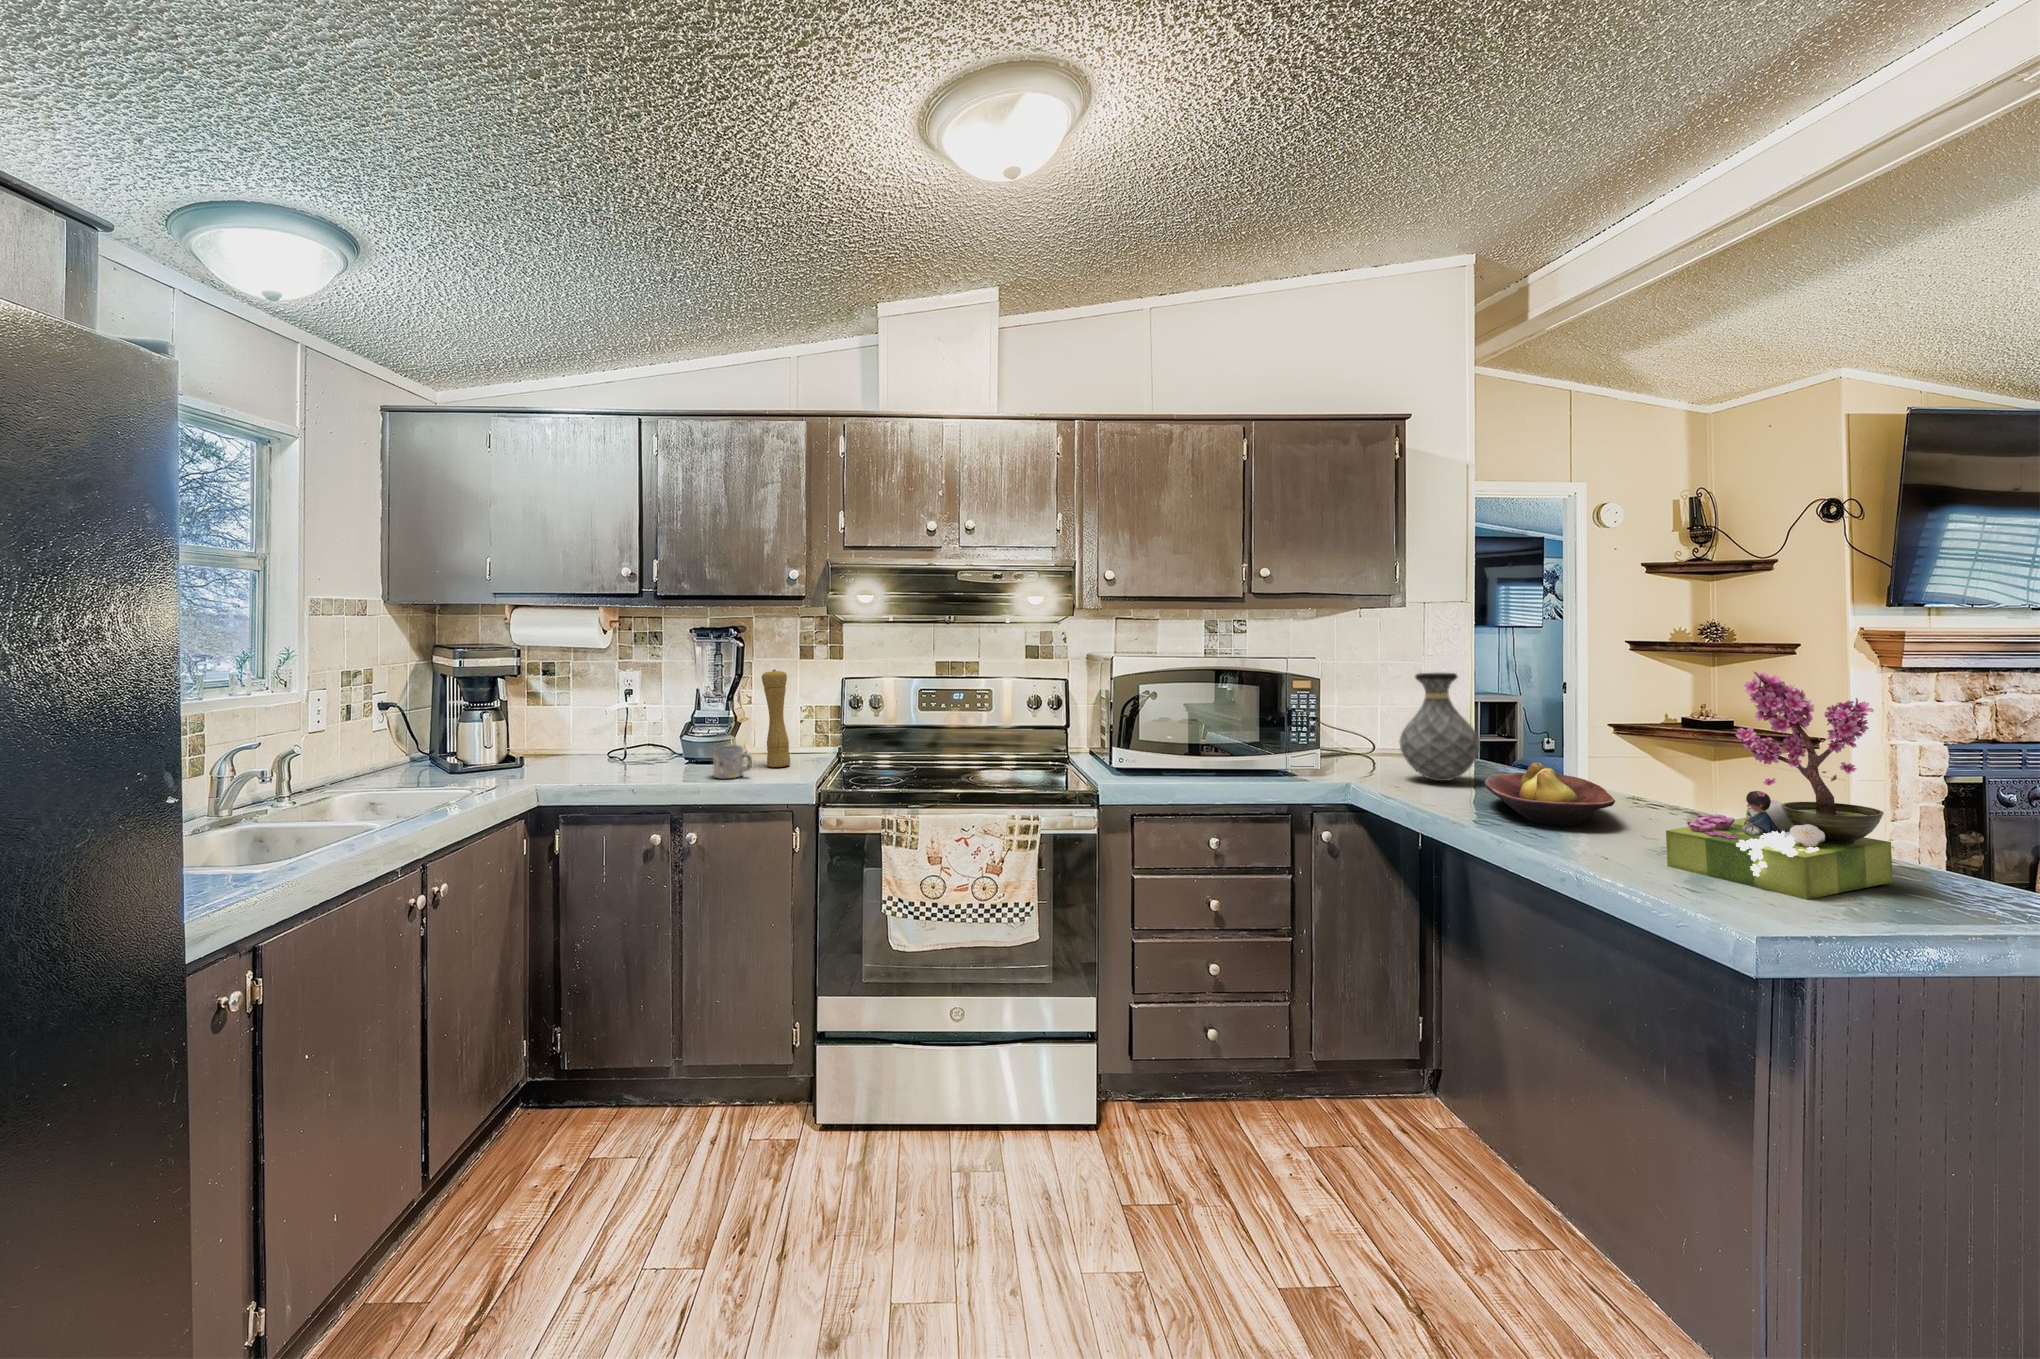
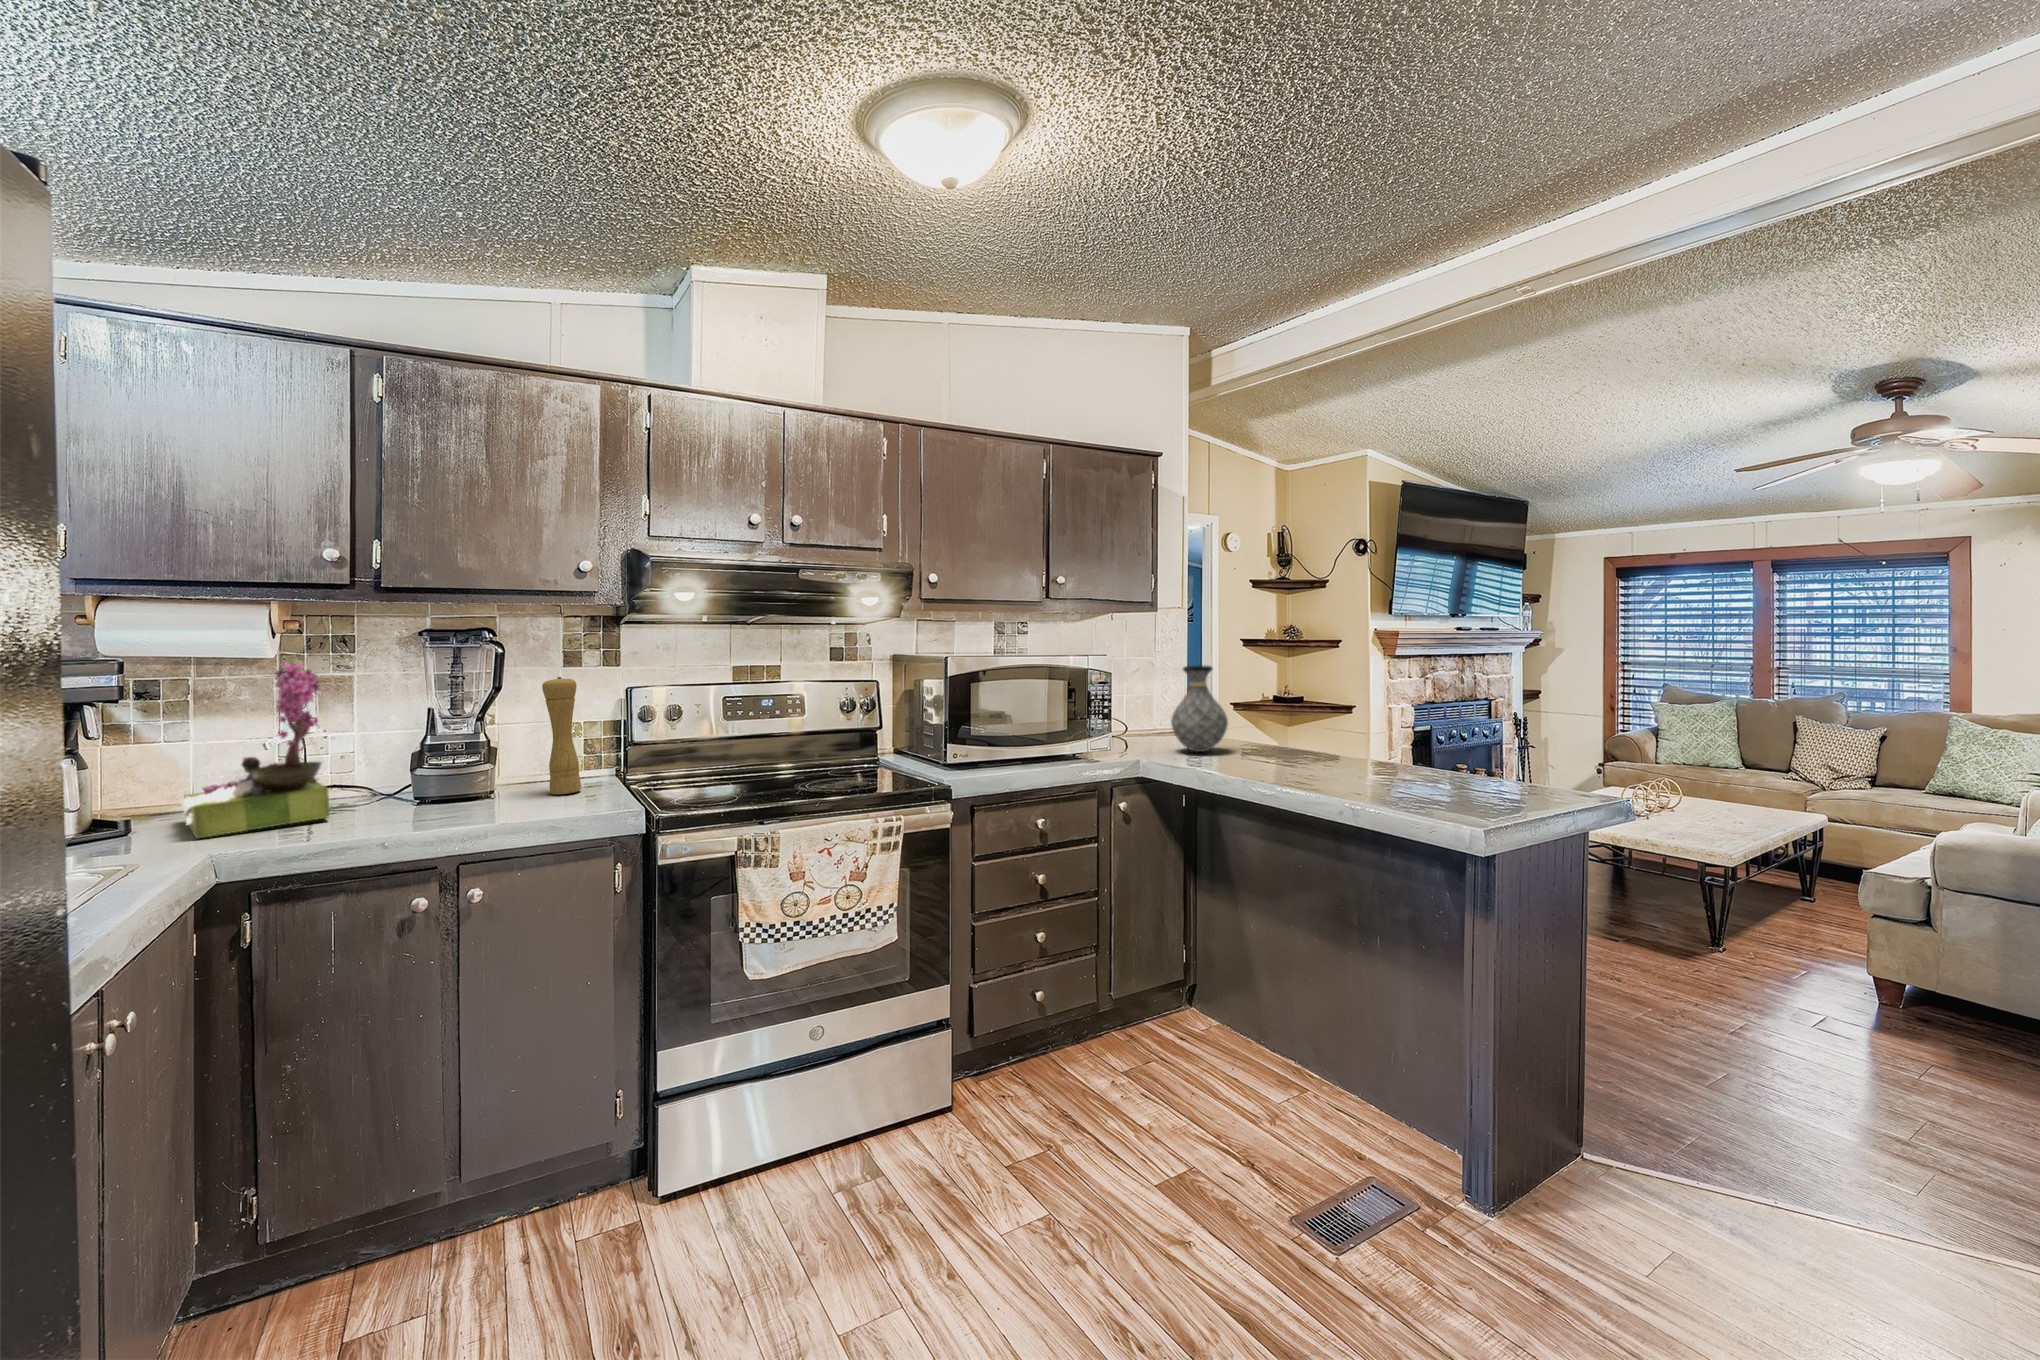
flower arrangement: present [1666,672,1893,899] -> present [182,663,330,838]
mug: present [713,745,752,779] -> none [488,771,548,814]
fruit bowl: present [1484,763,1615,826] -> none [1248,732,1341,776]

